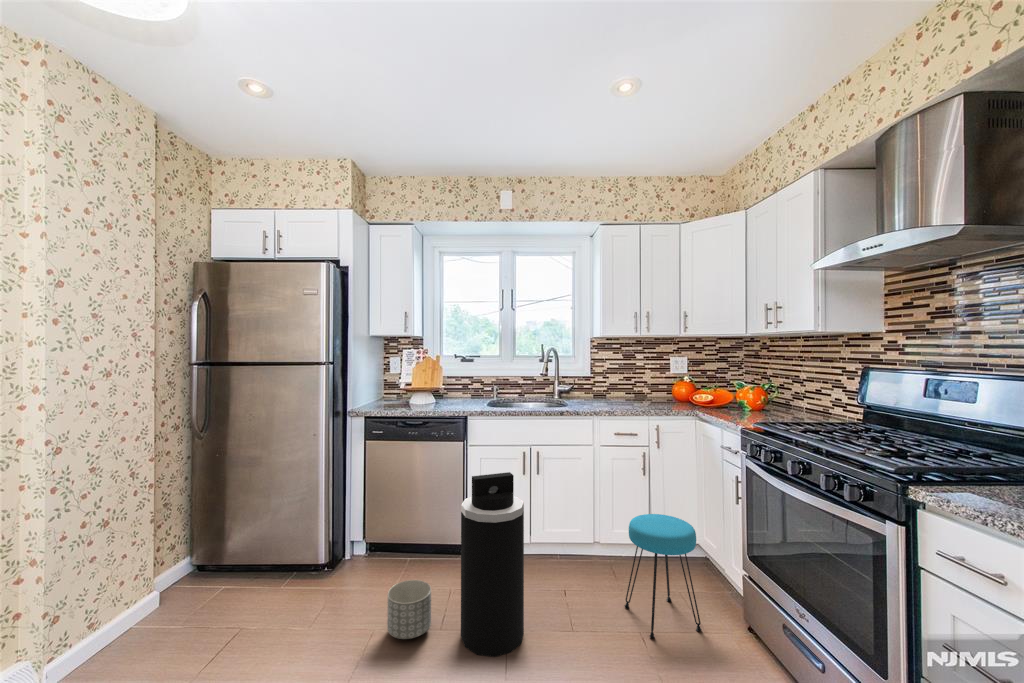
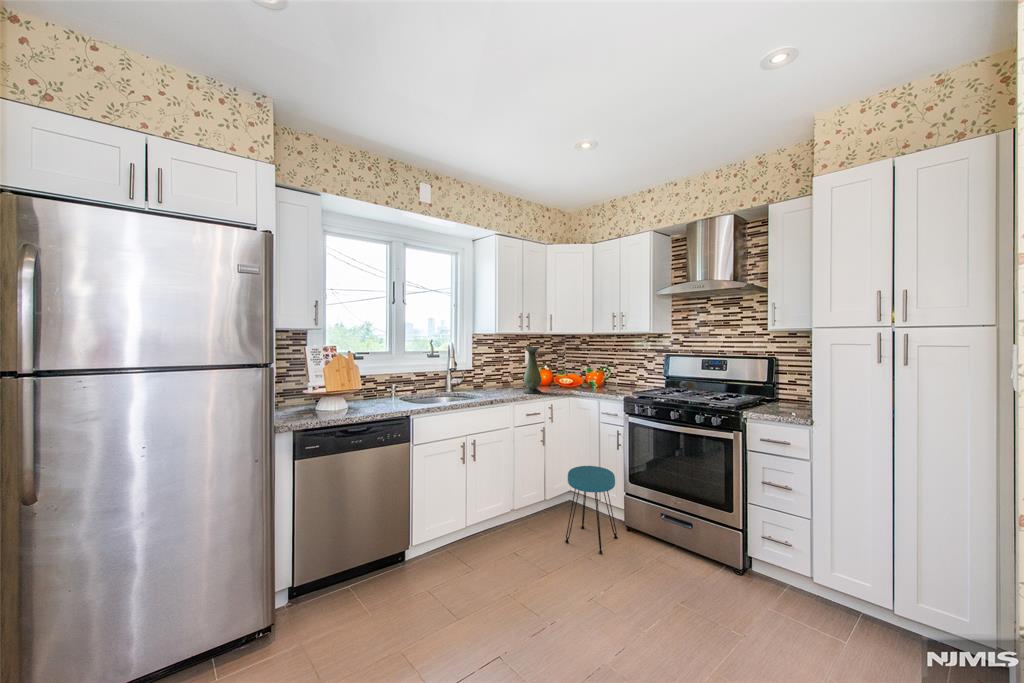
vase: none [626,352,650,411] -> present [524,347,541,393]
trash can: present [461,472,524,657] -> none [482,455,538,624]
planter: present [387,580,431,639] -> none [418,584,463,650]

